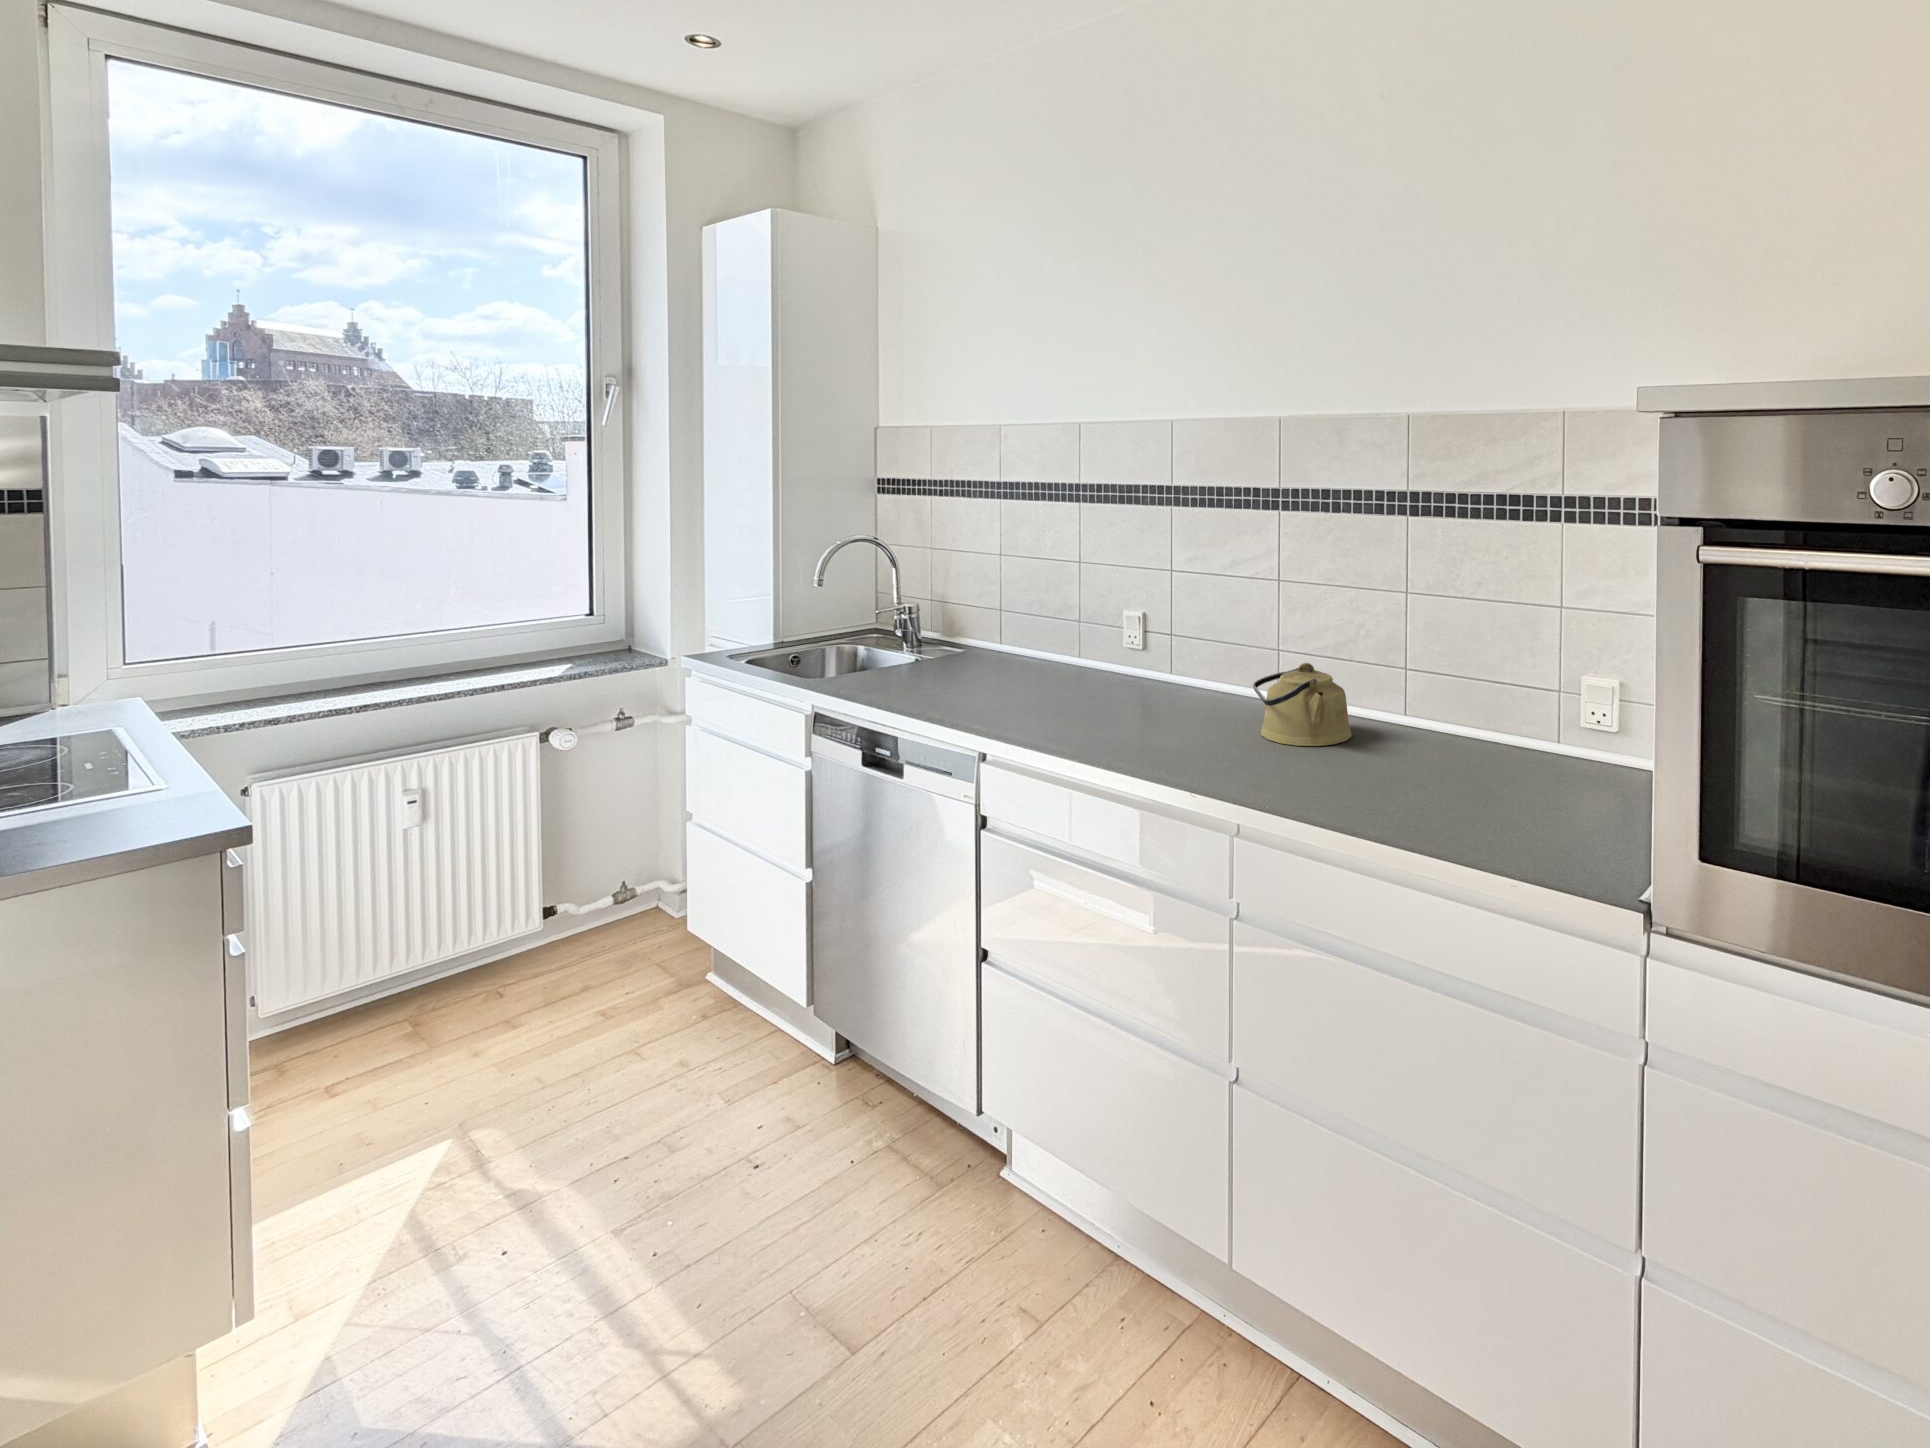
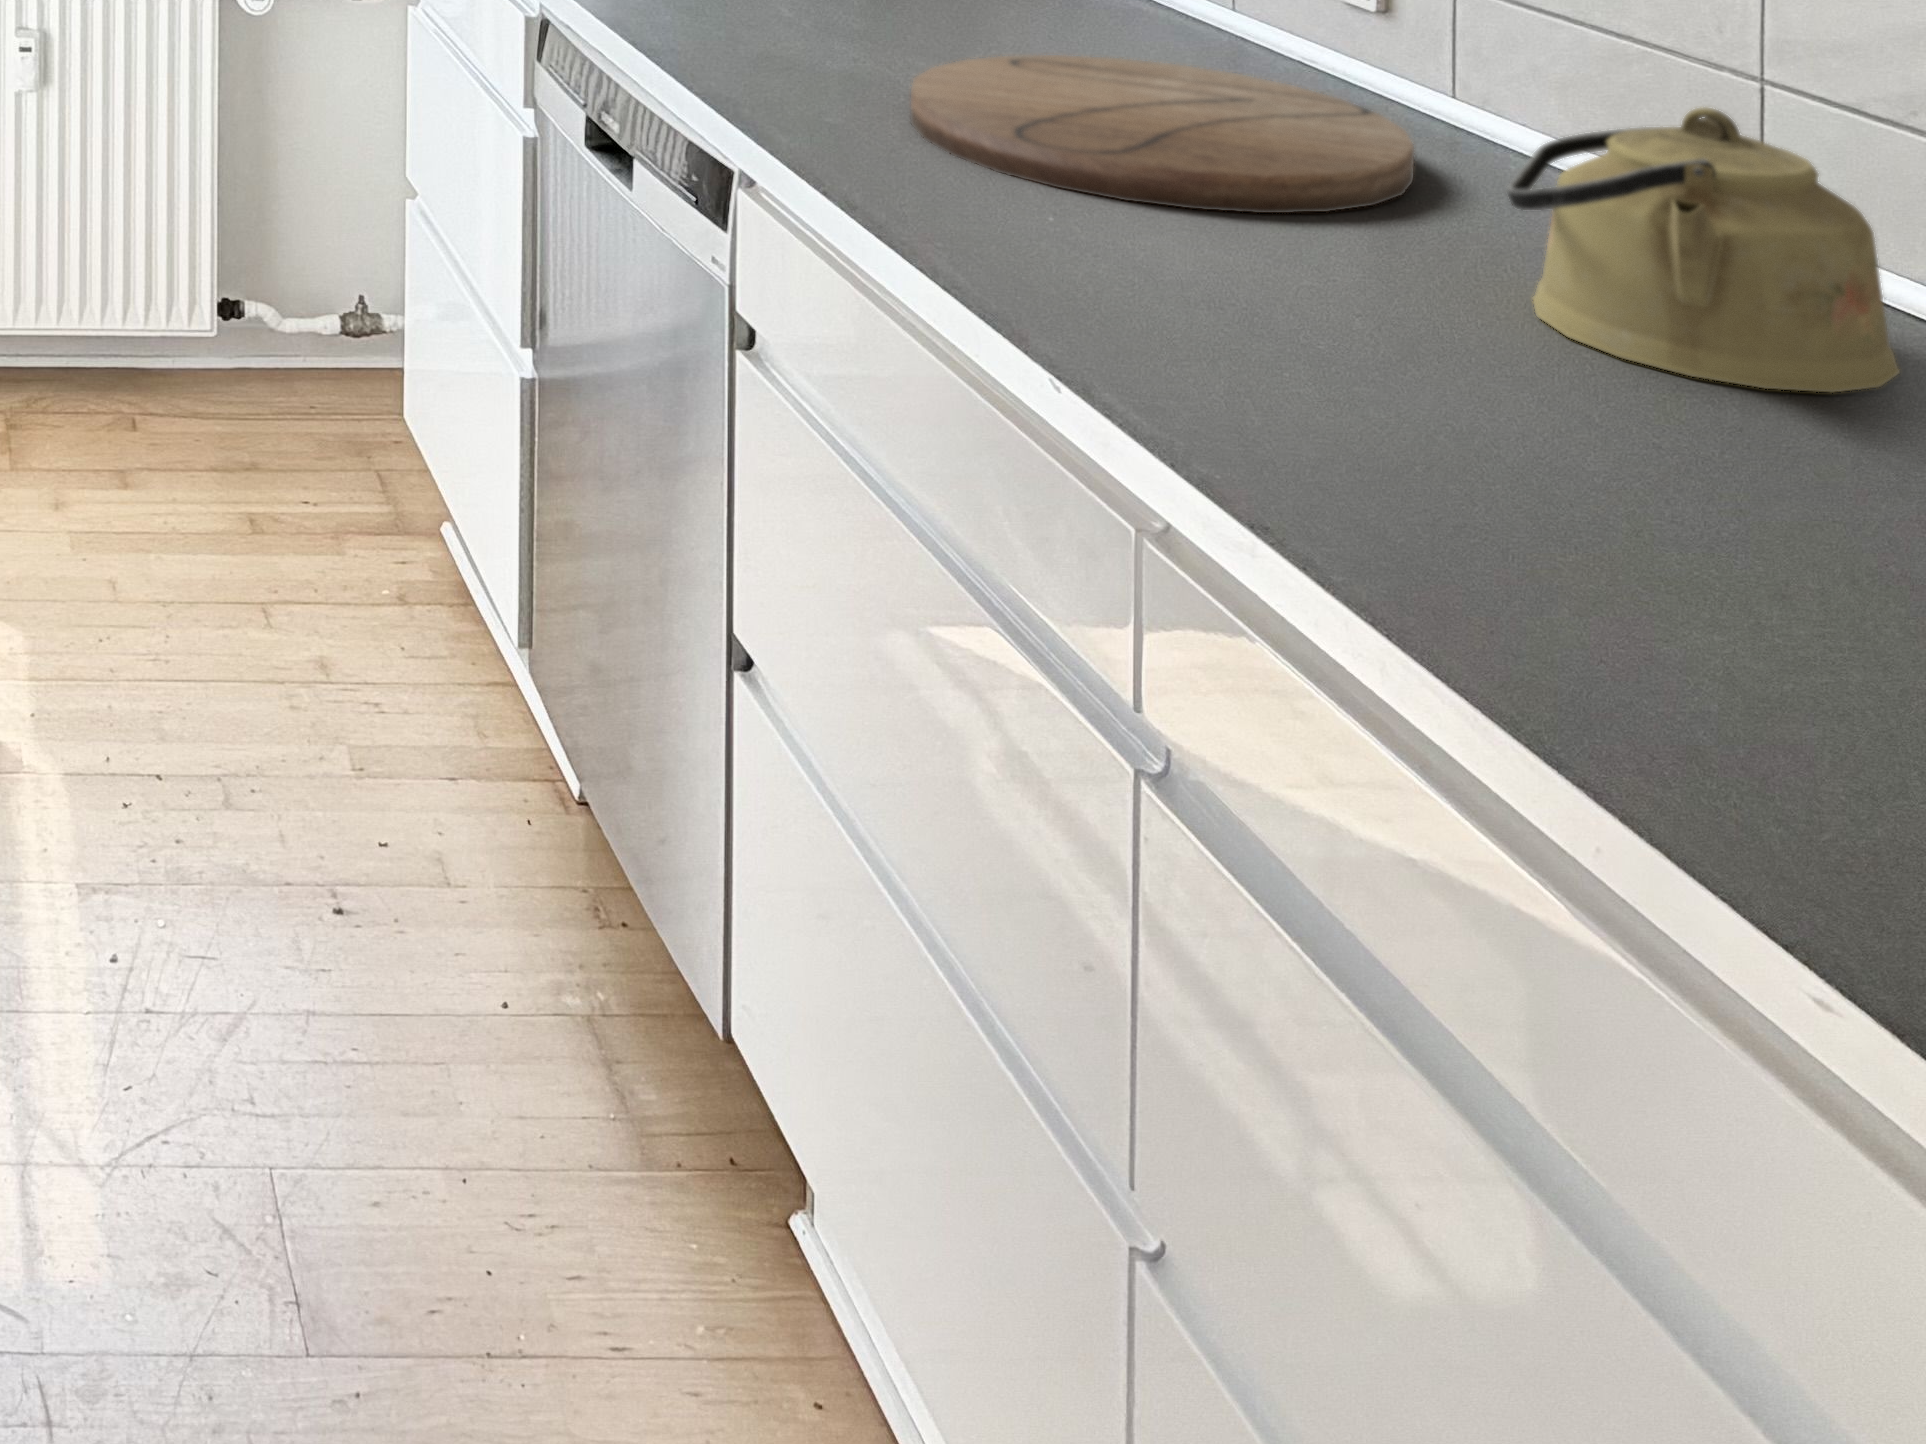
cutting board: none [1029,681,1194,735] -> present [911,55,1414,213]

